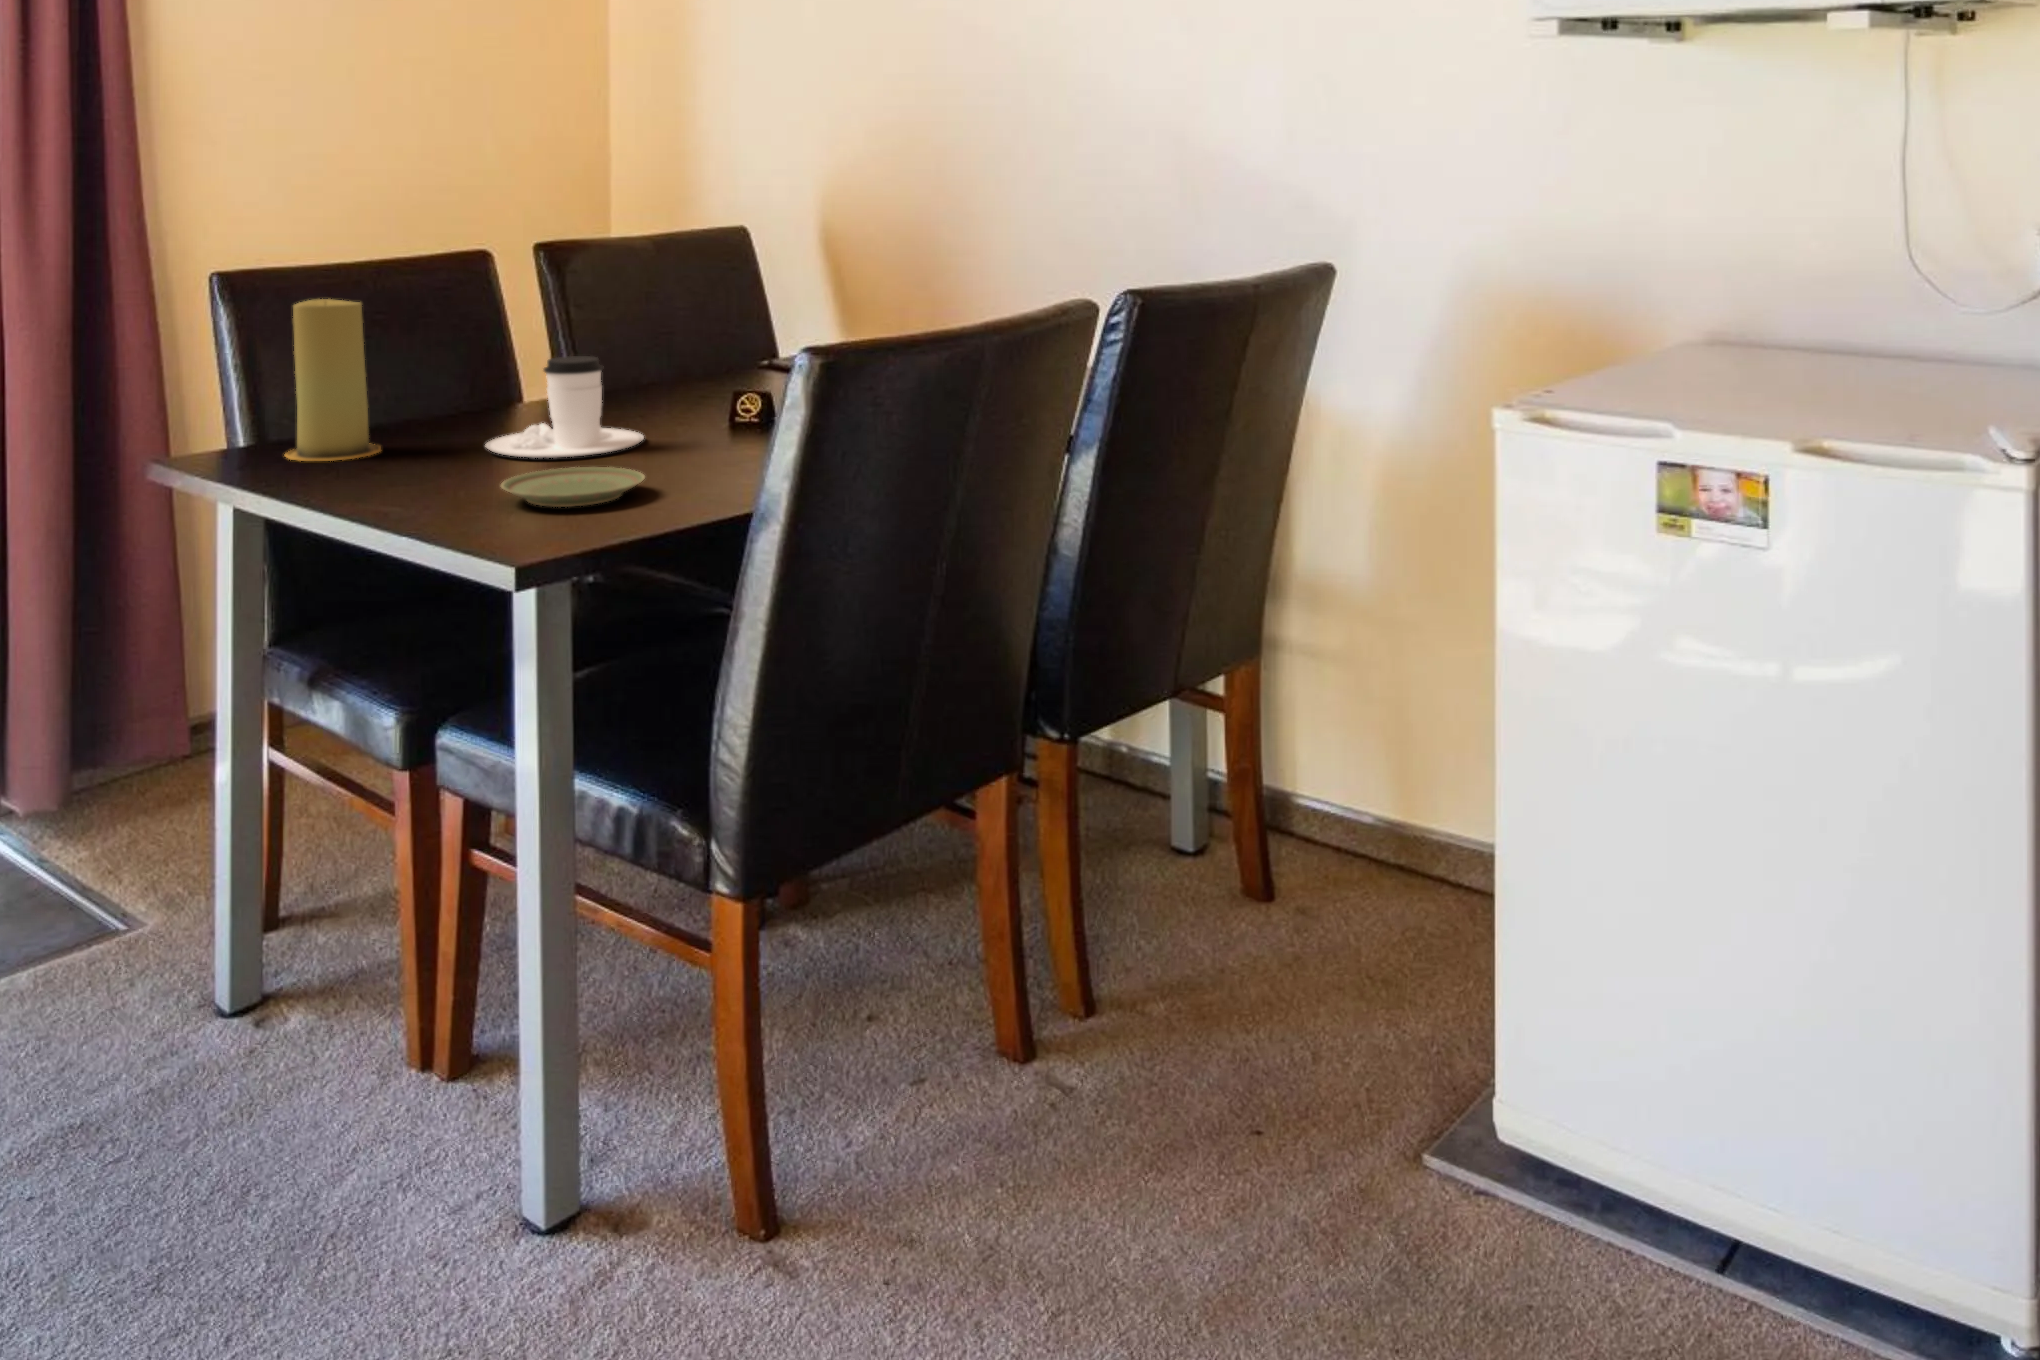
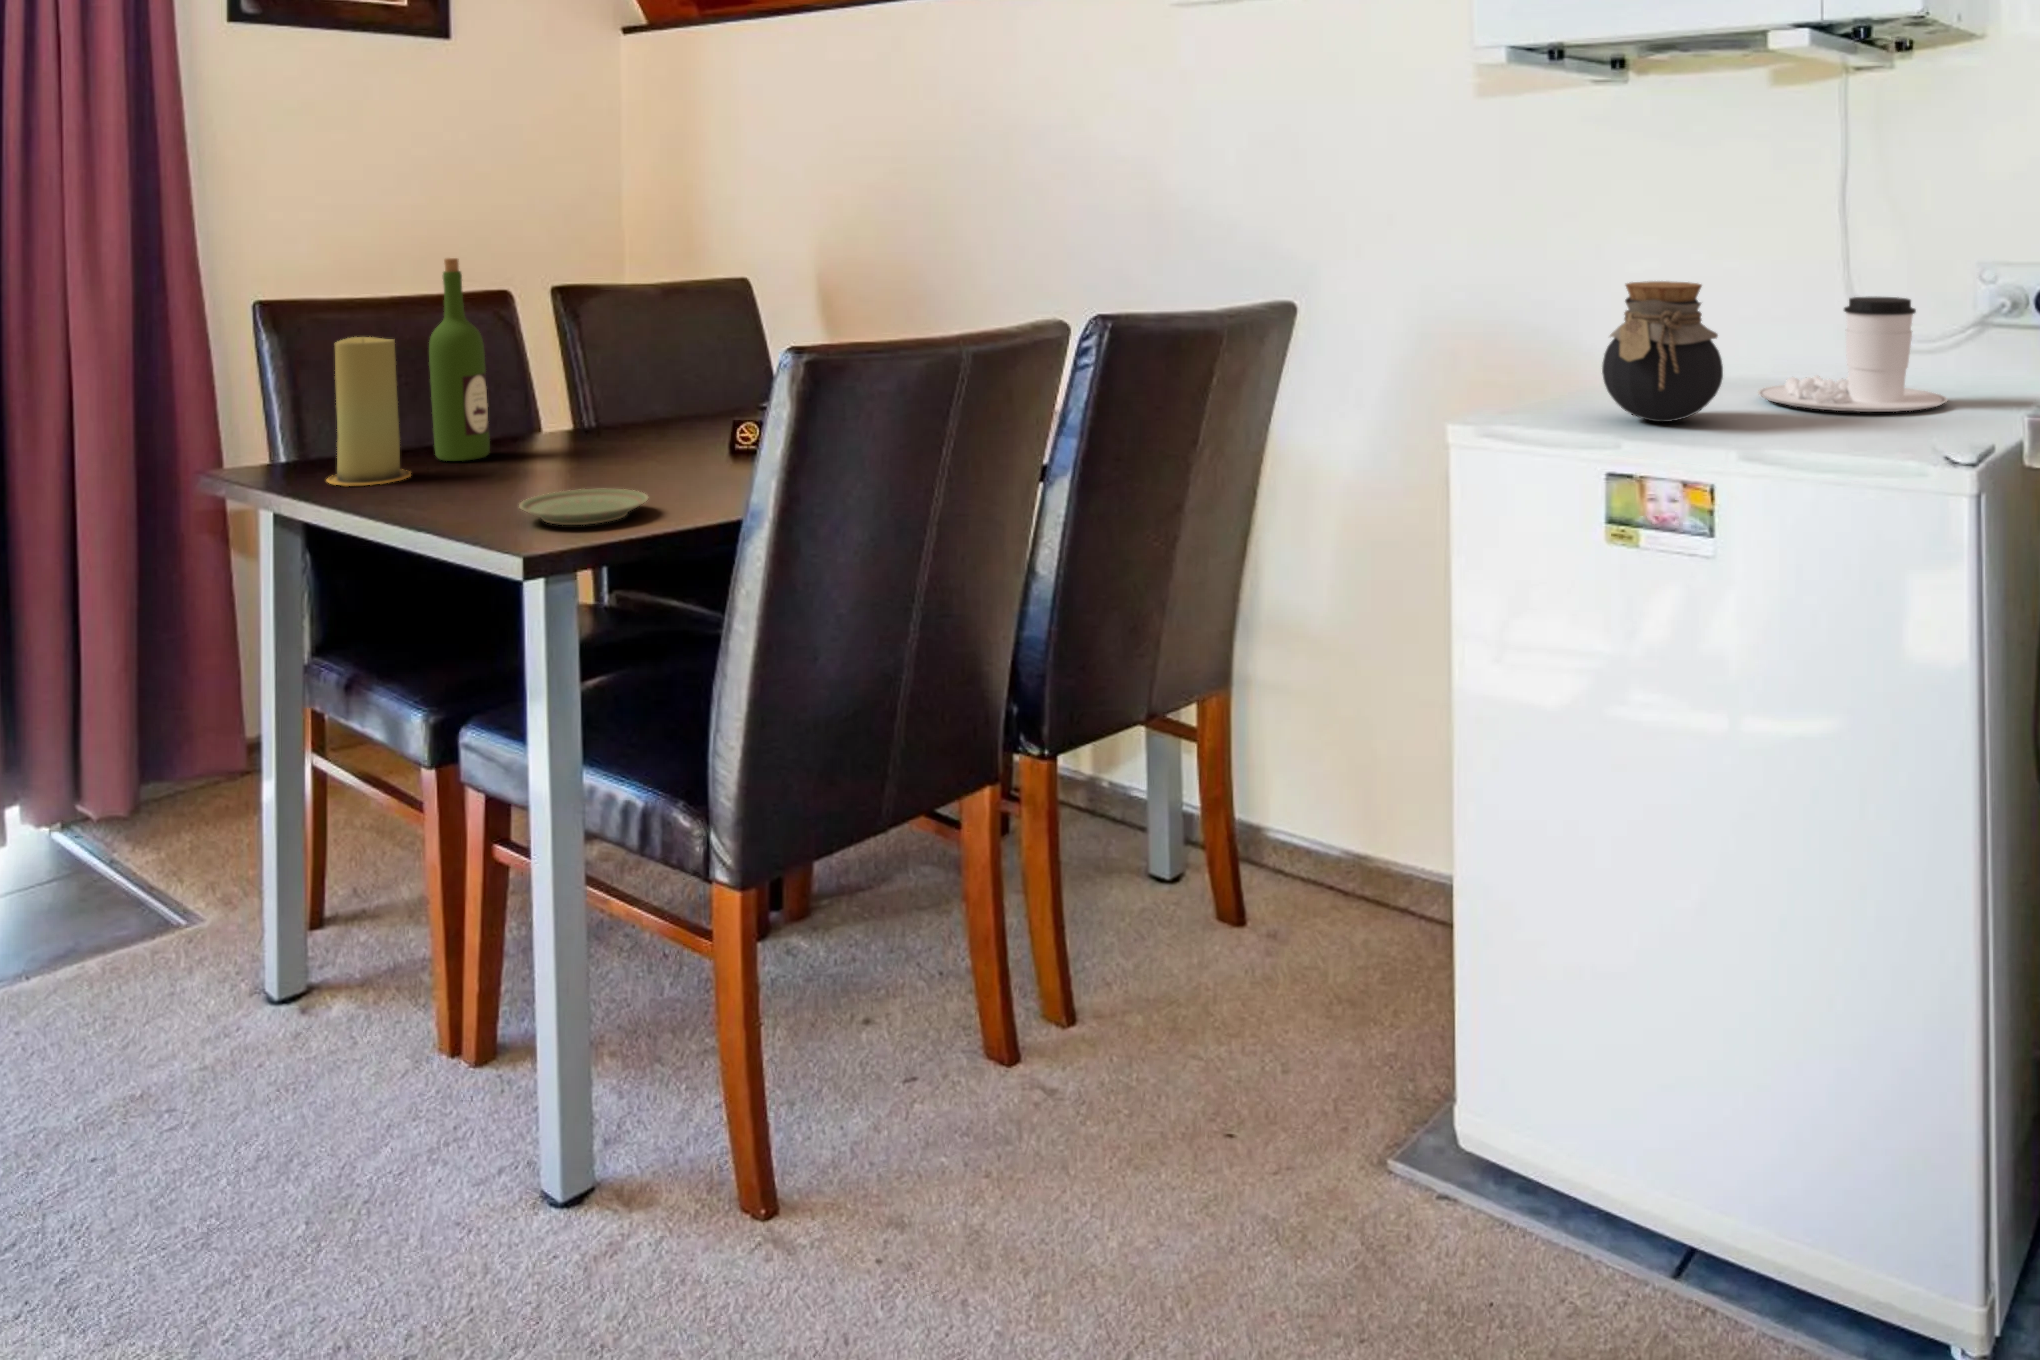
wine bottle: none [401,215,470,435] -> present [429,258,490,461]
jar: none [1655,262,1777,407] -> present [1602,281,1723,422]
coffee cup: present [485,356,644,458] -> present [1758,297,1947,412]

